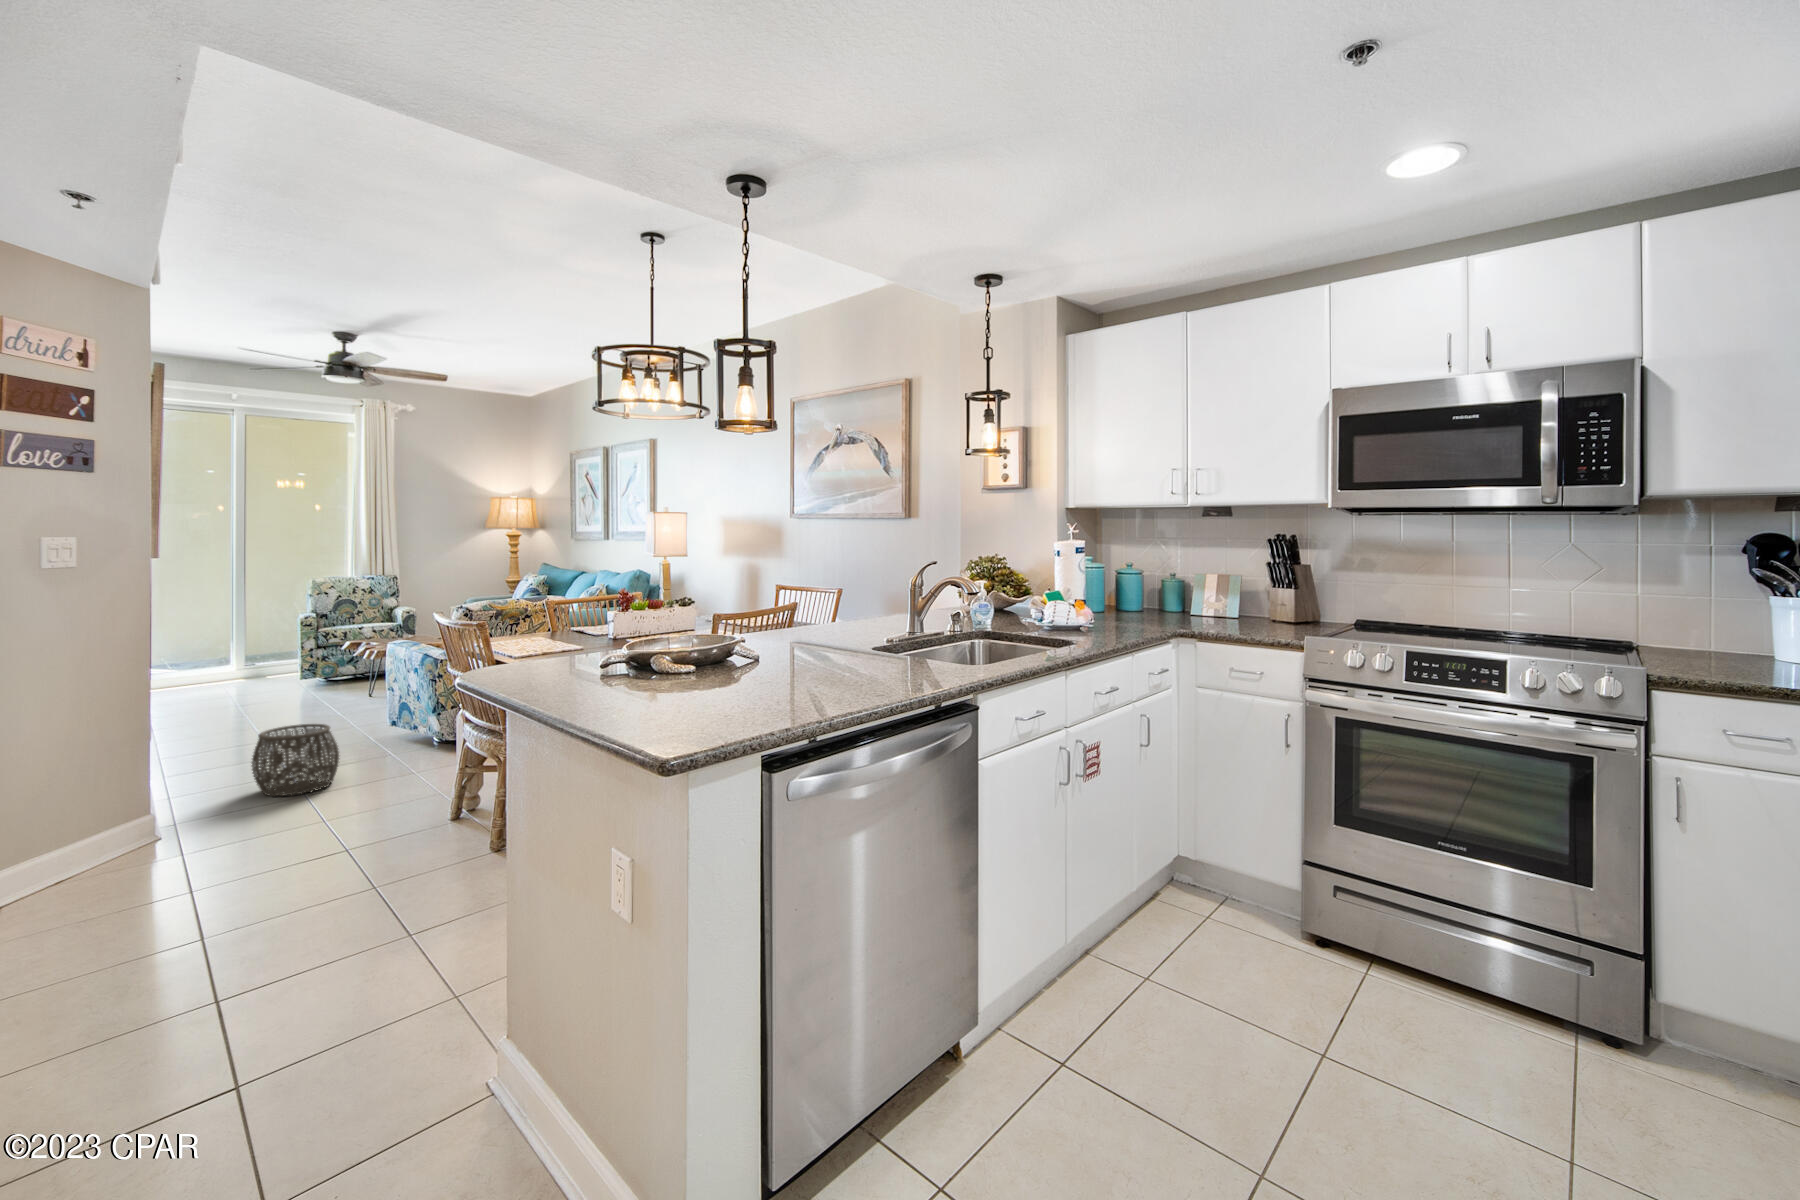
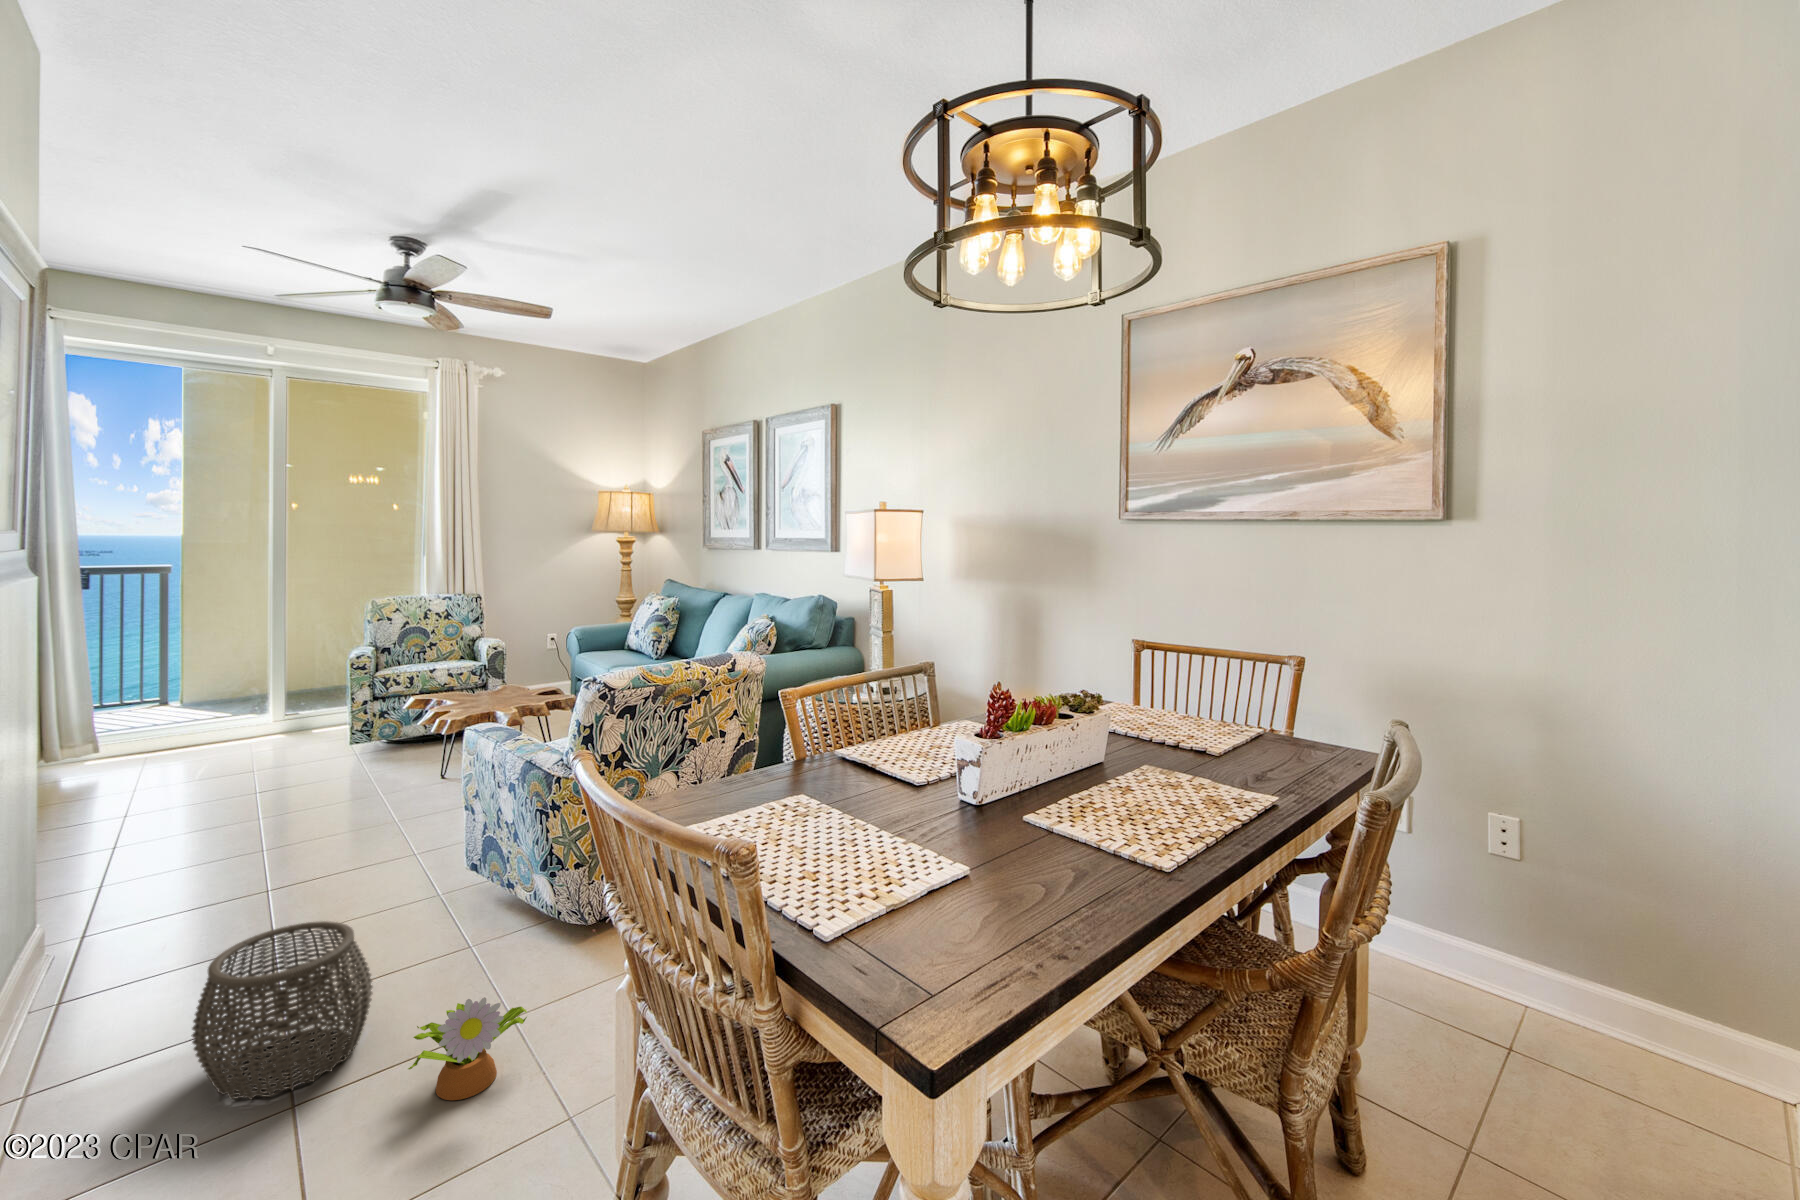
decorative plant: none [362,744,422,795] -> present [408,997,527,1100]

